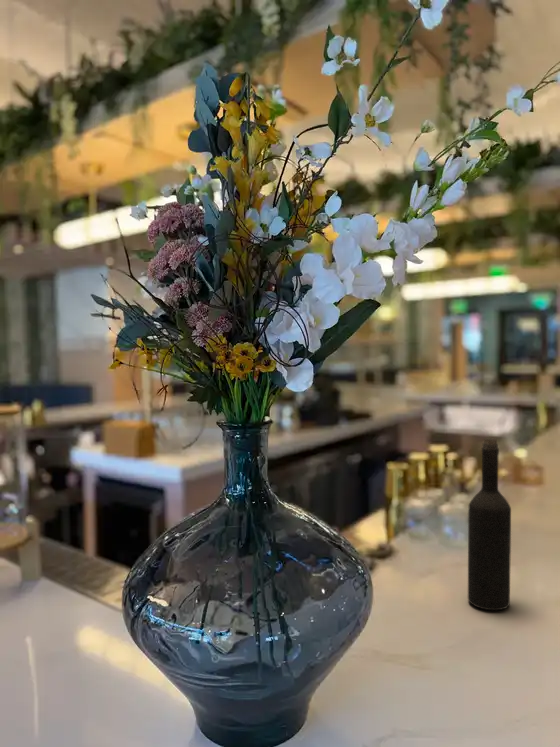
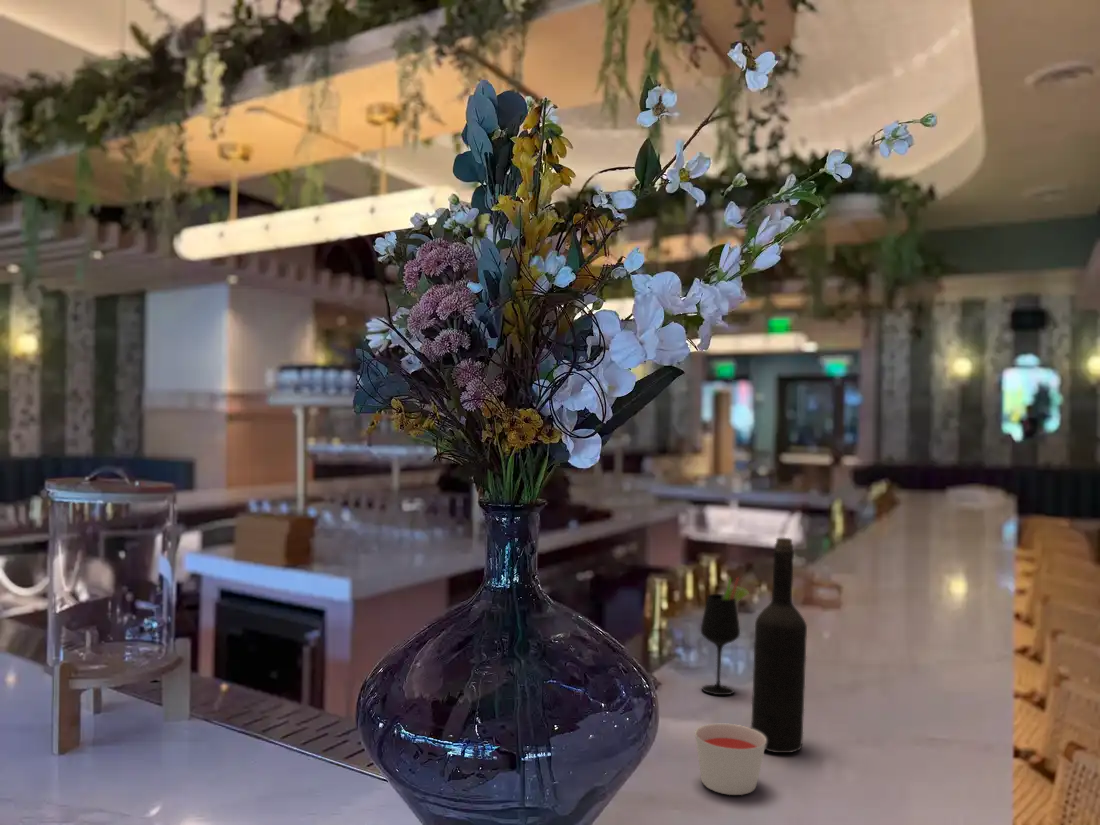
wine glass: none [429,468,466,559] -> present [701,578,749,695]
candle: none [419,590,478,649] -> present [695,724,766,795]

